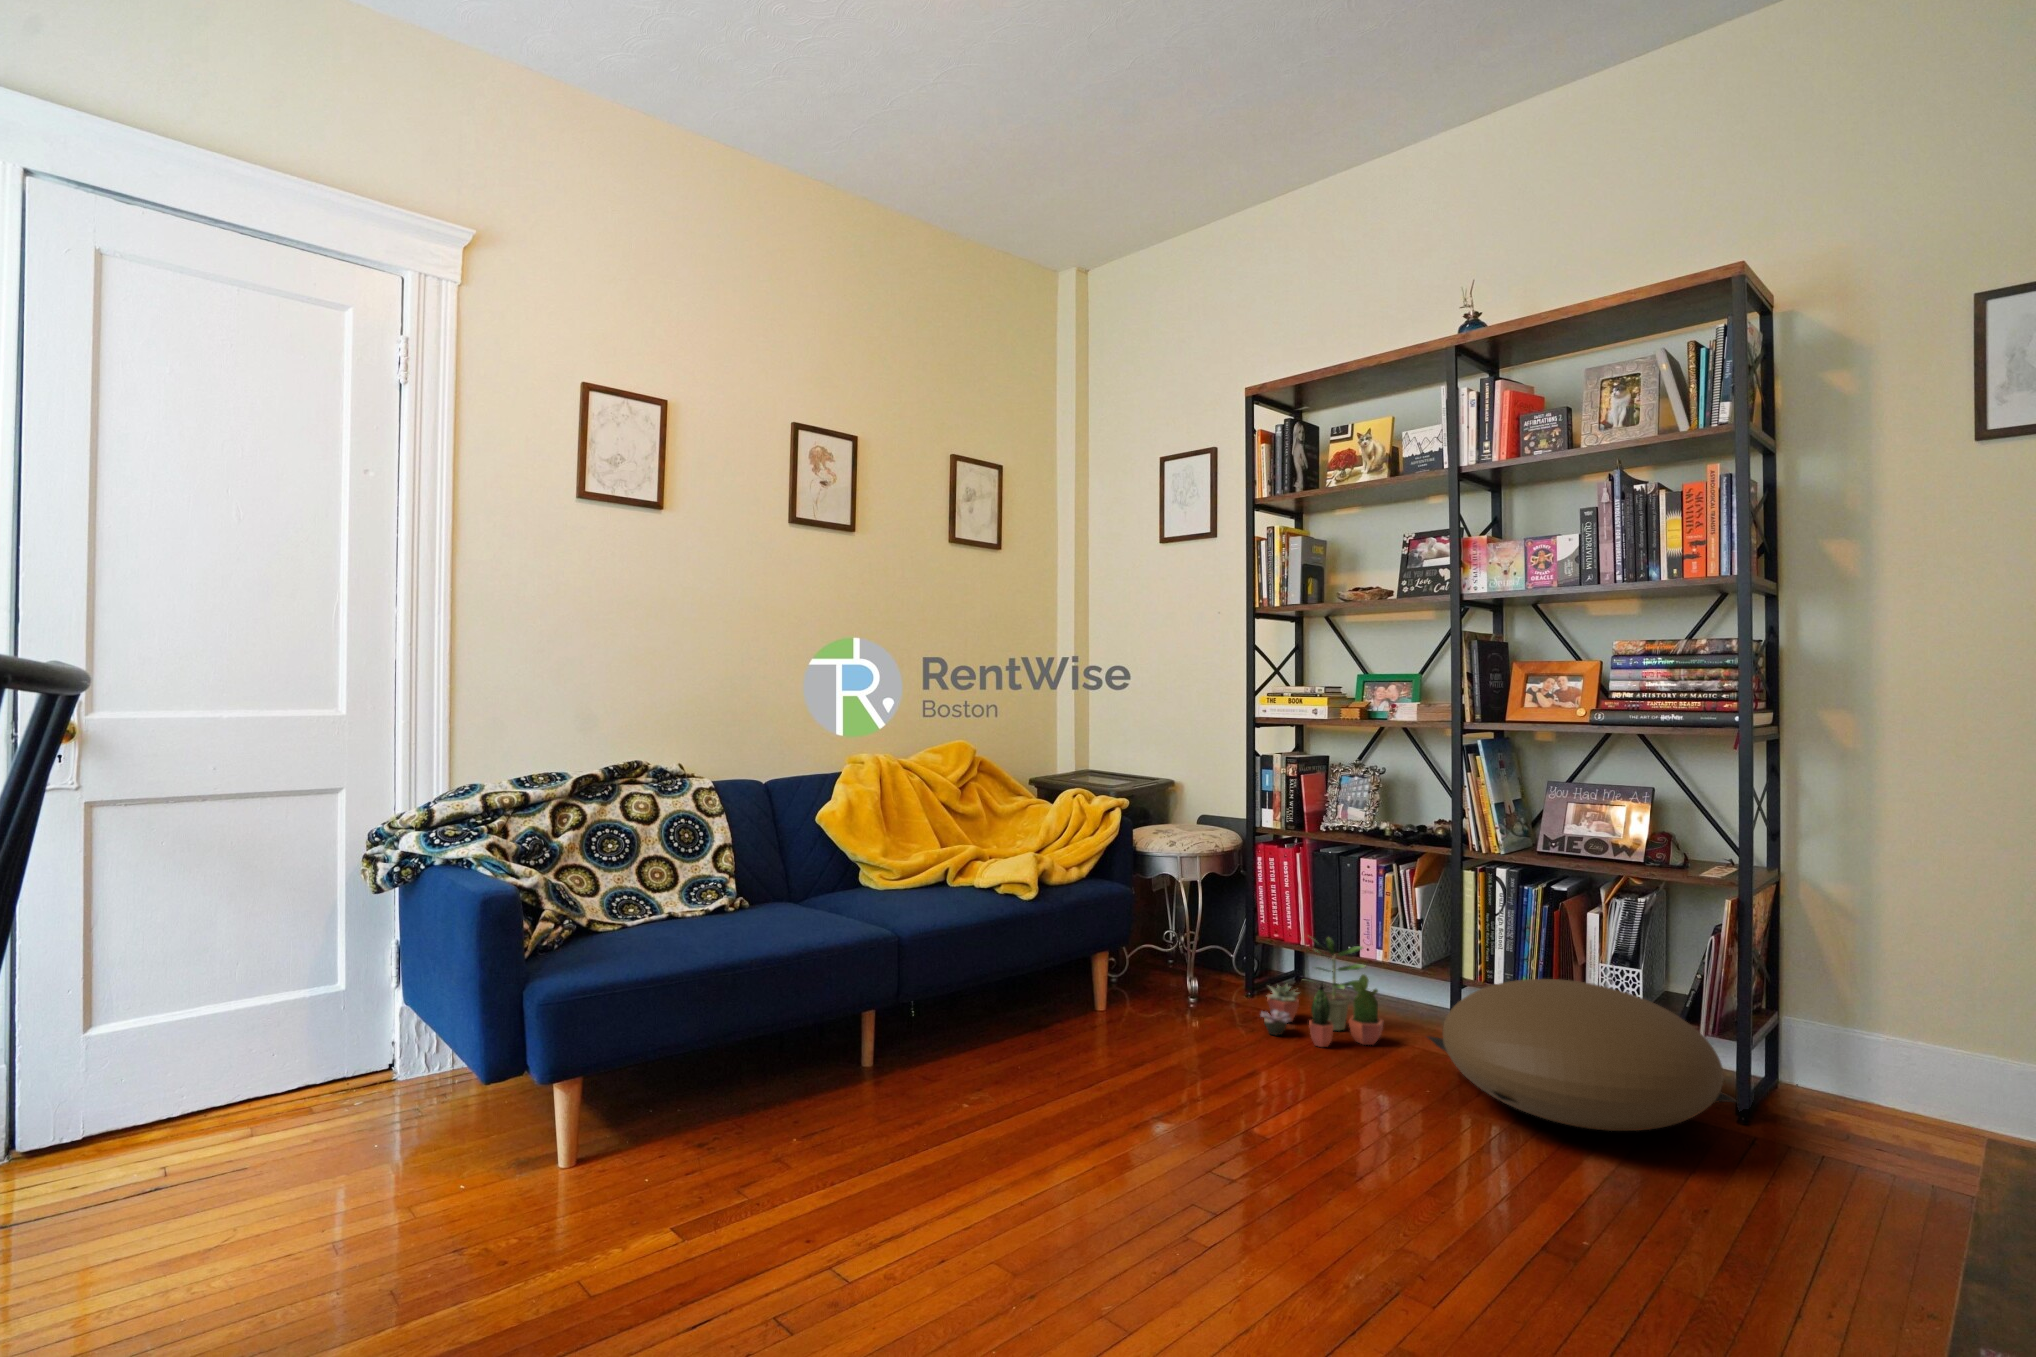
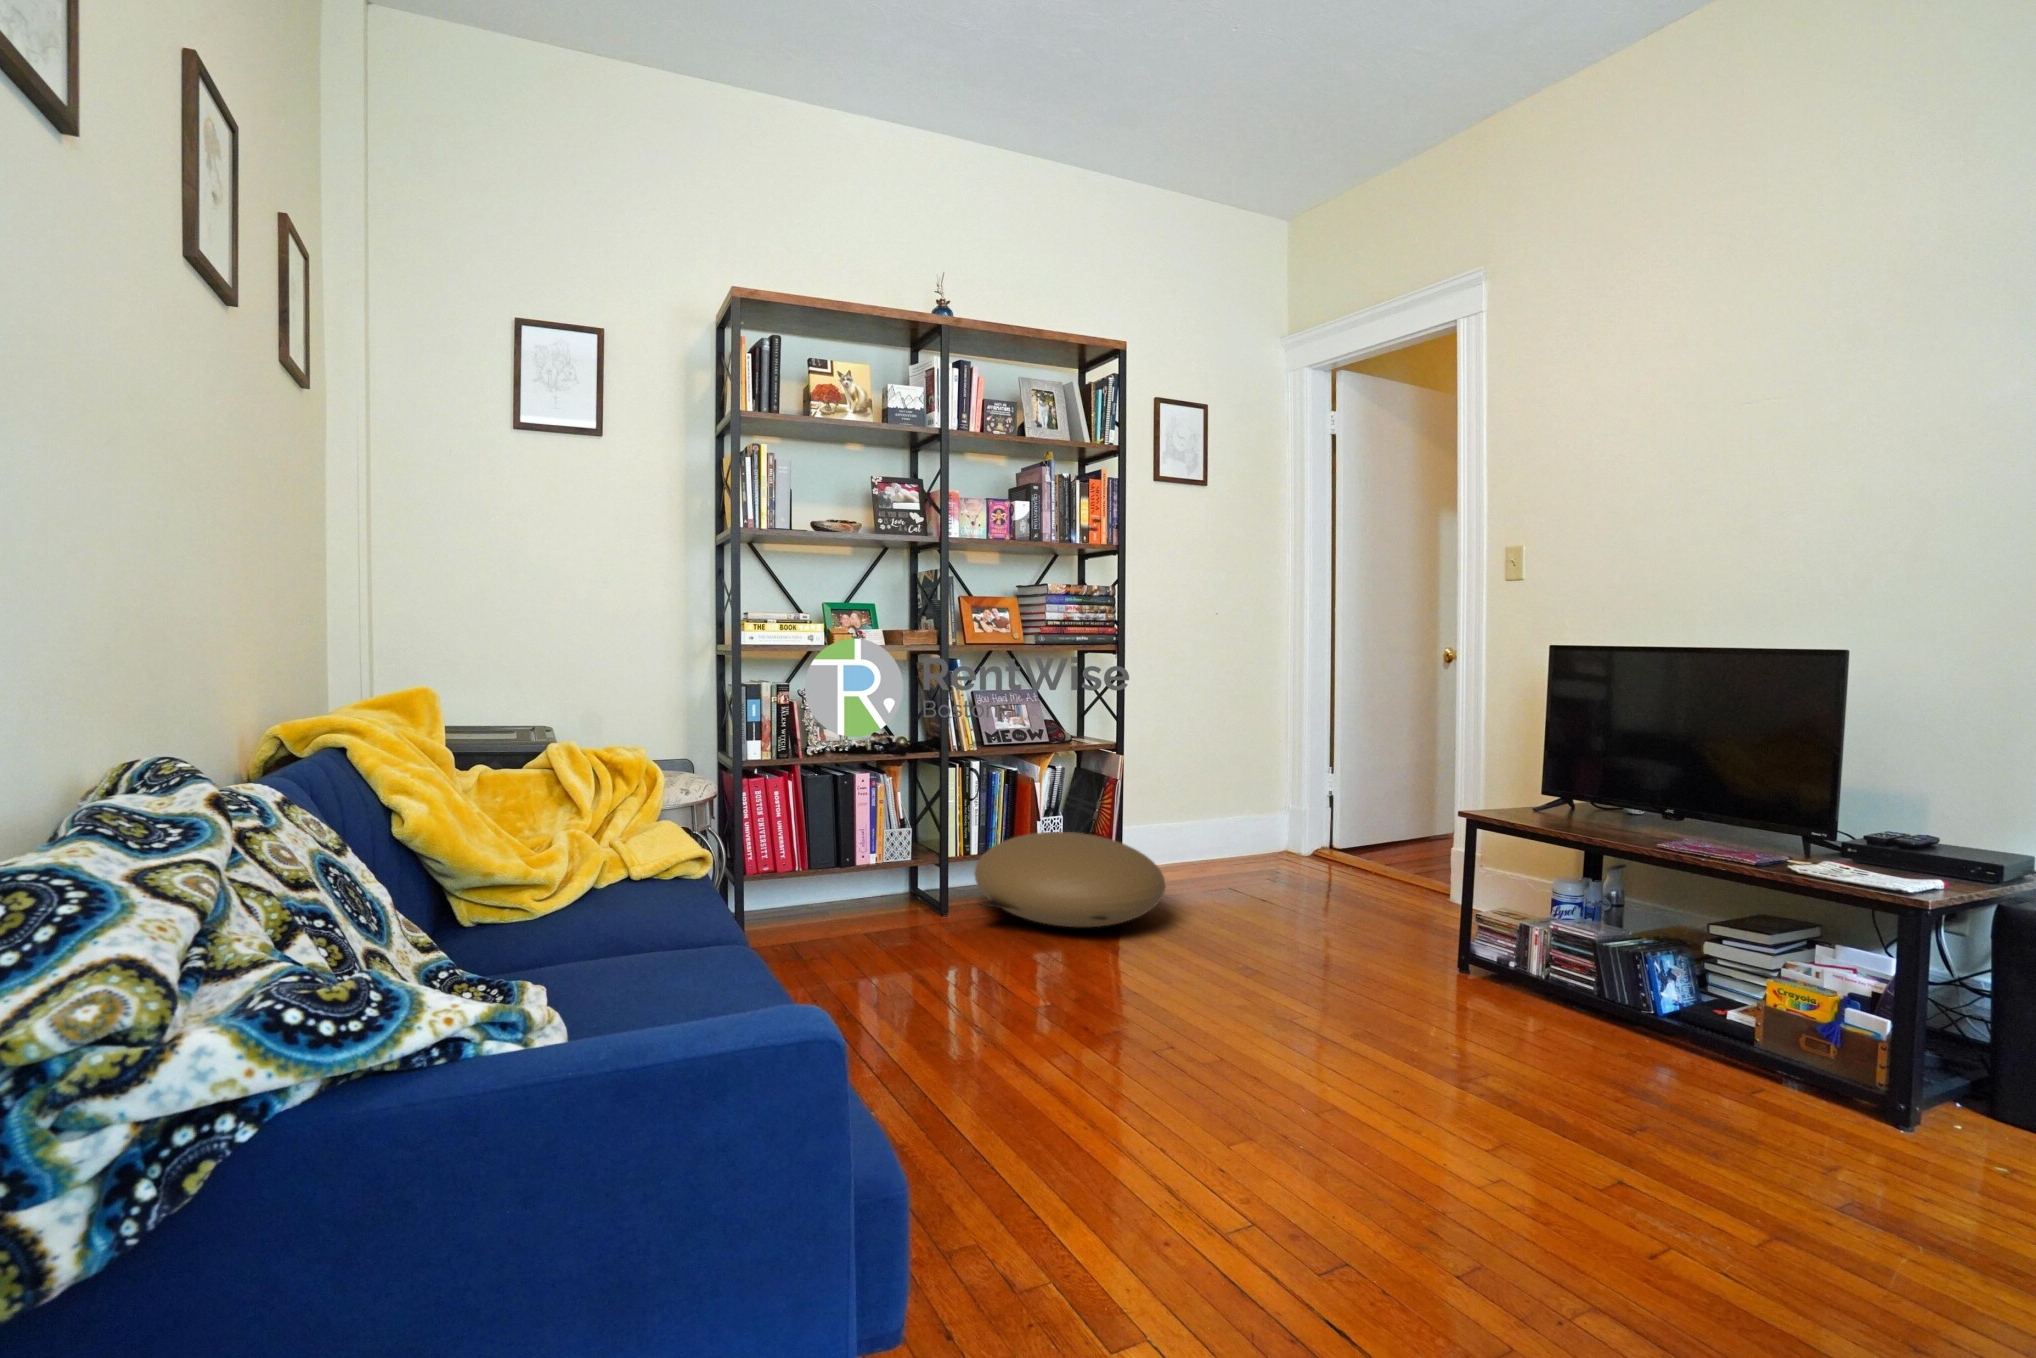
potted plant: present [1261,937,1383,1047] -> none [795,849,914,954]

